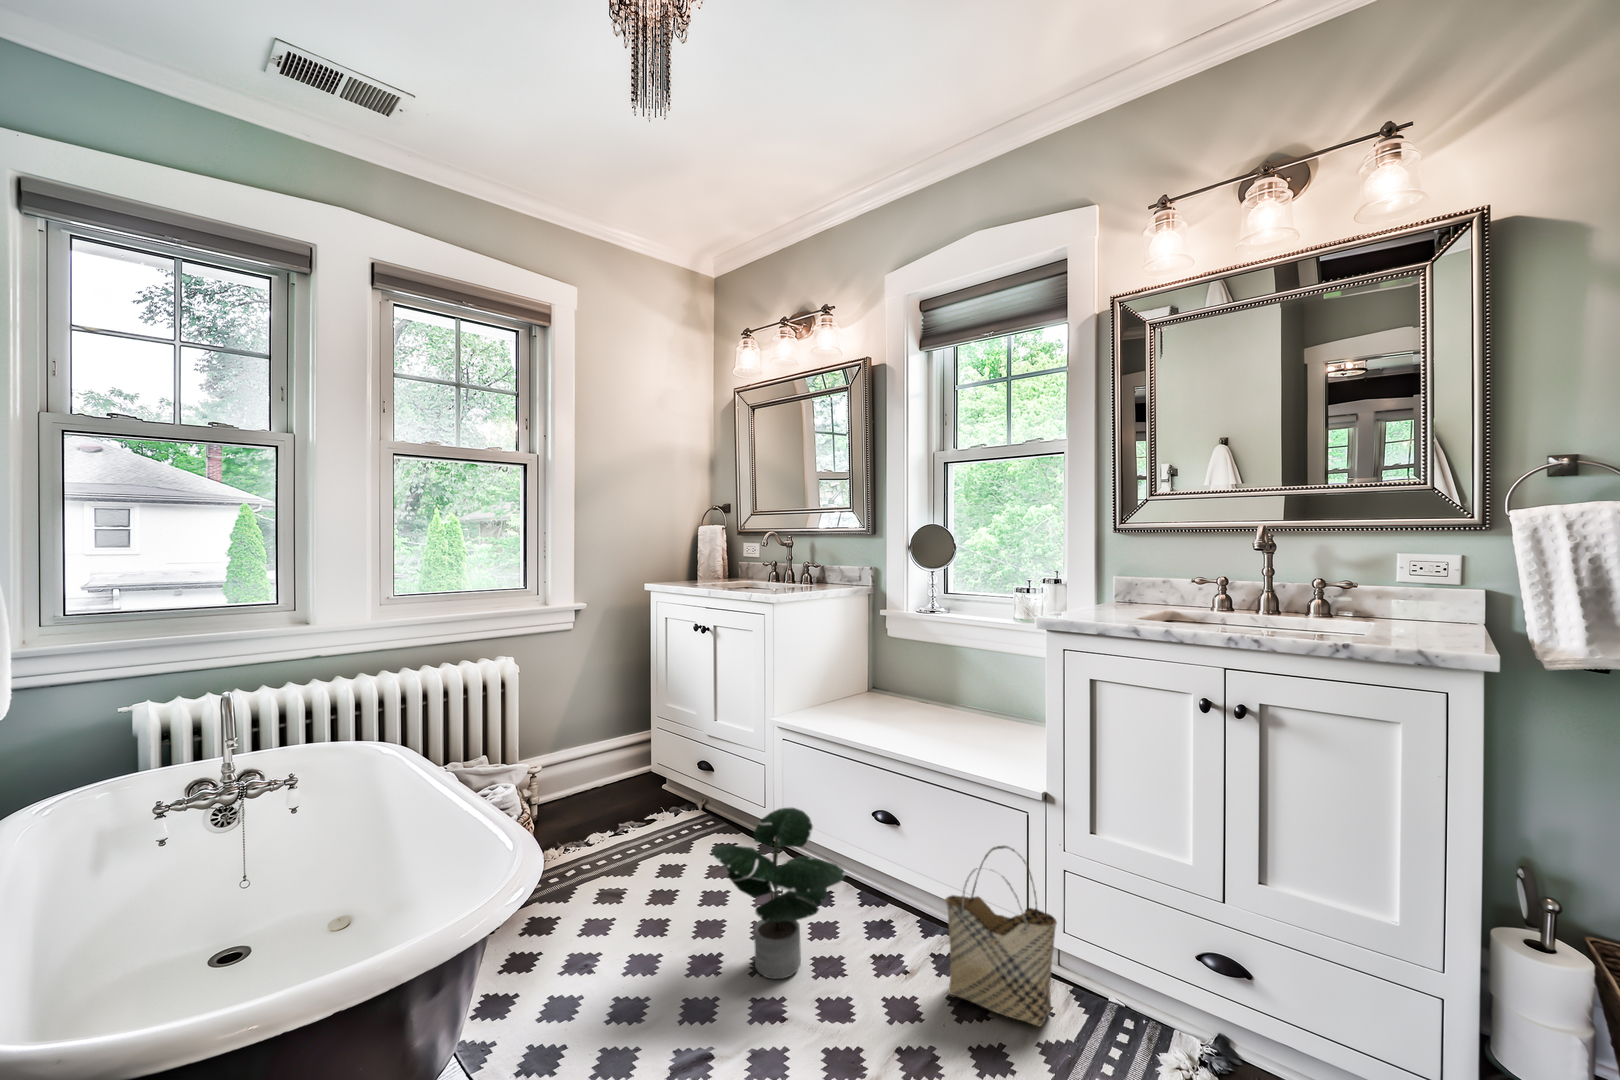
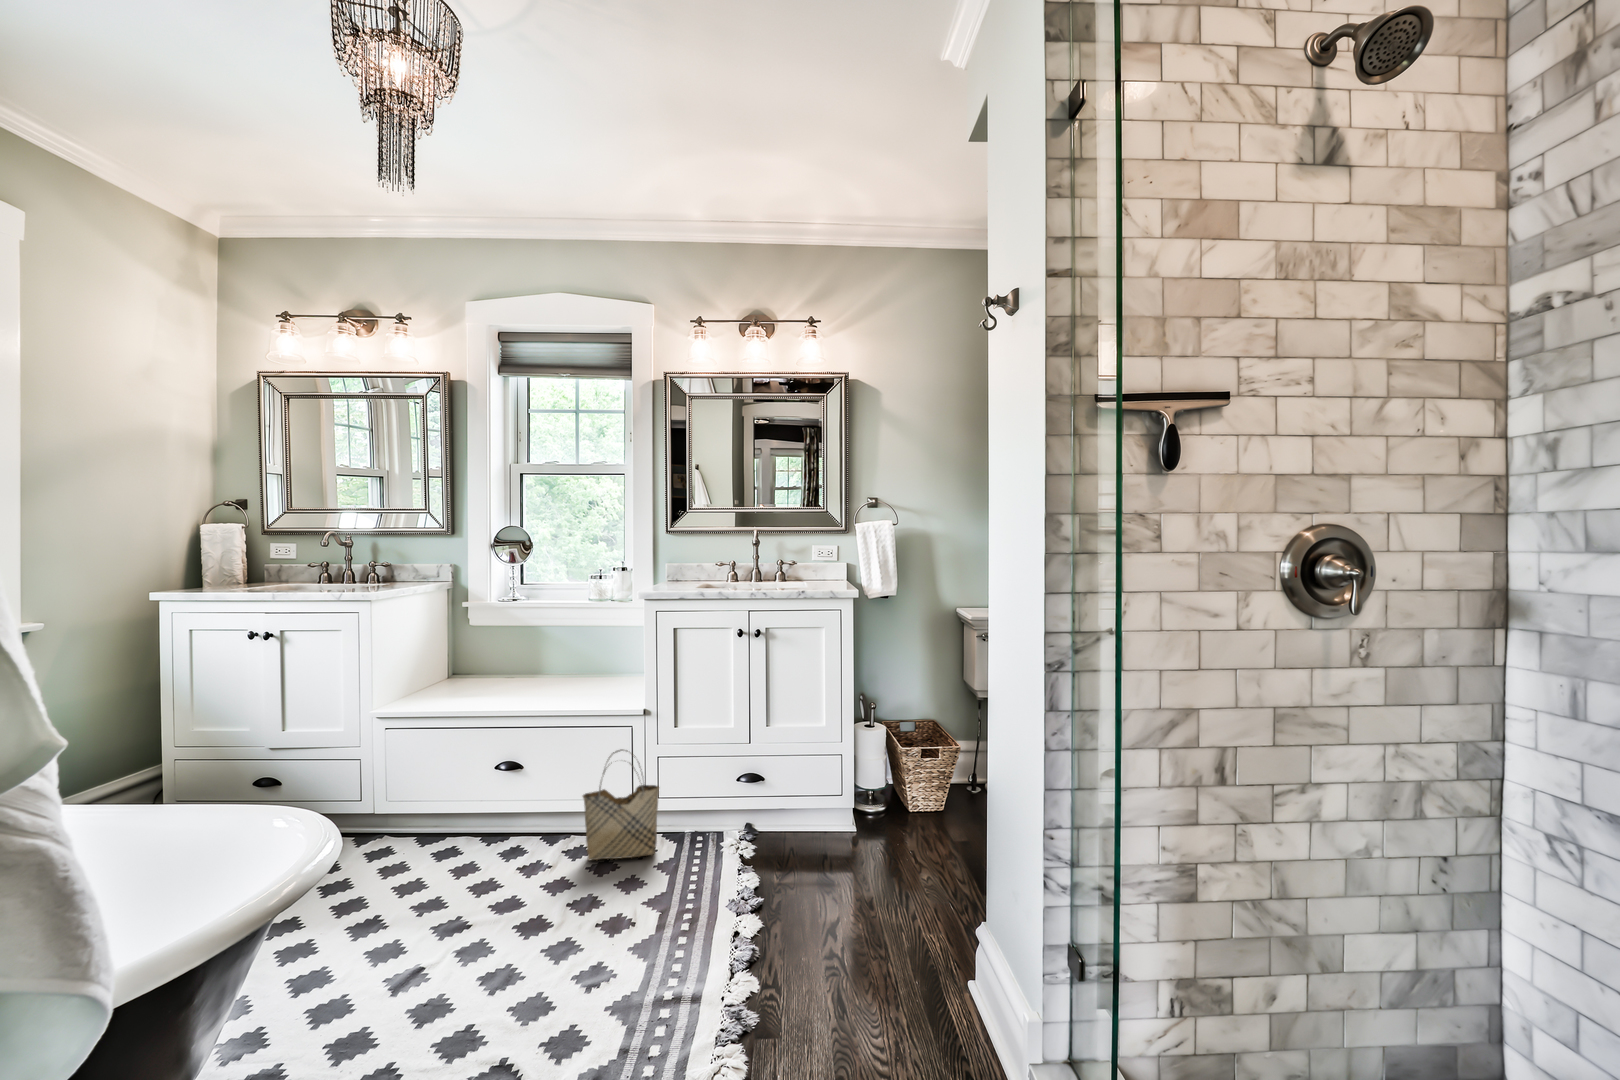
potted plant: present [711,807,845,979] -> none [387,765,510,900]

